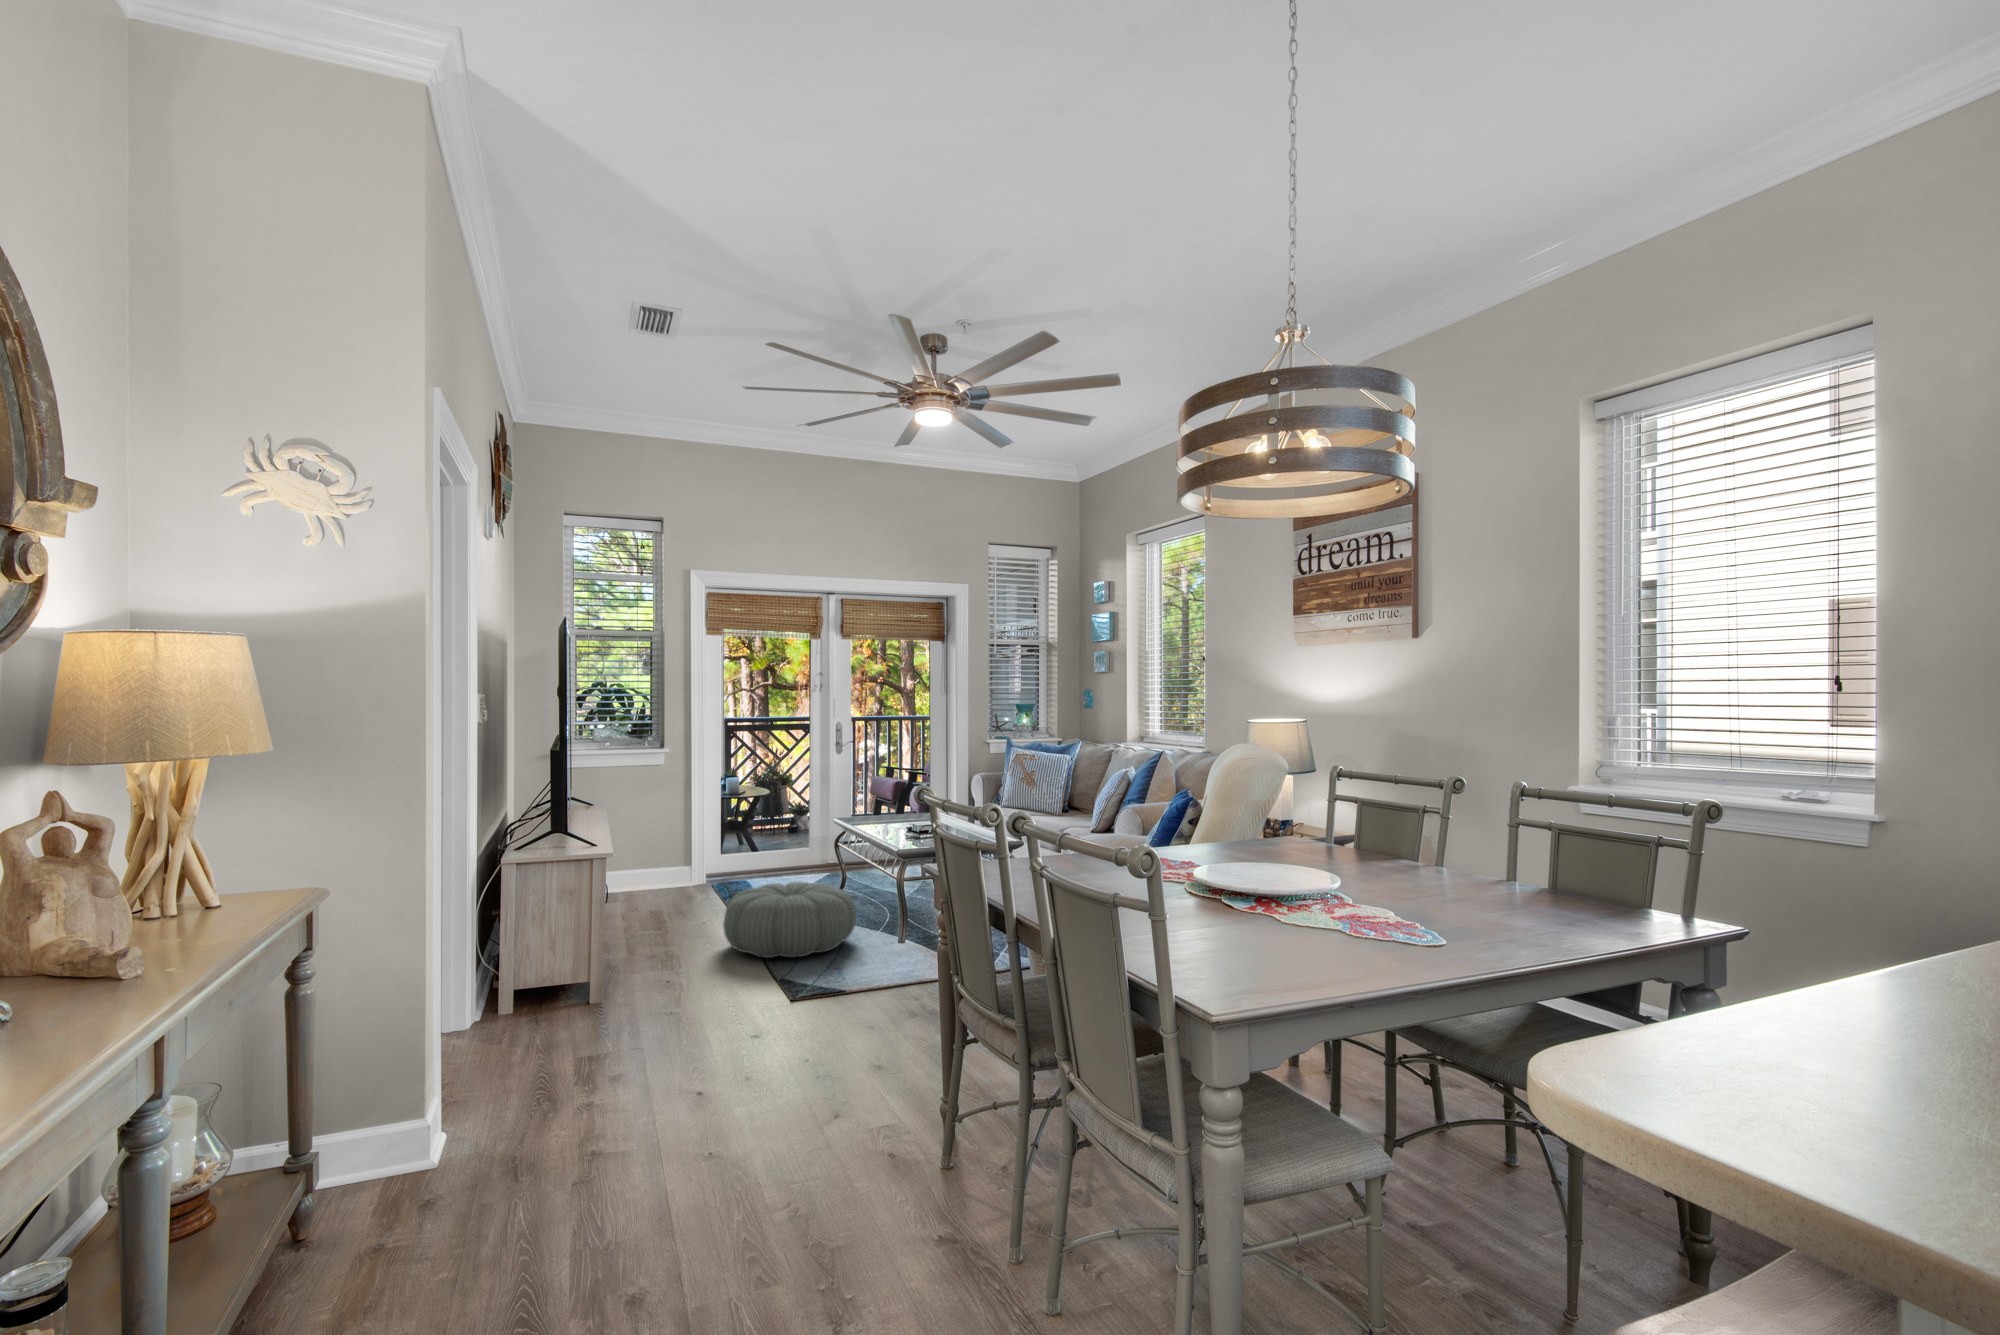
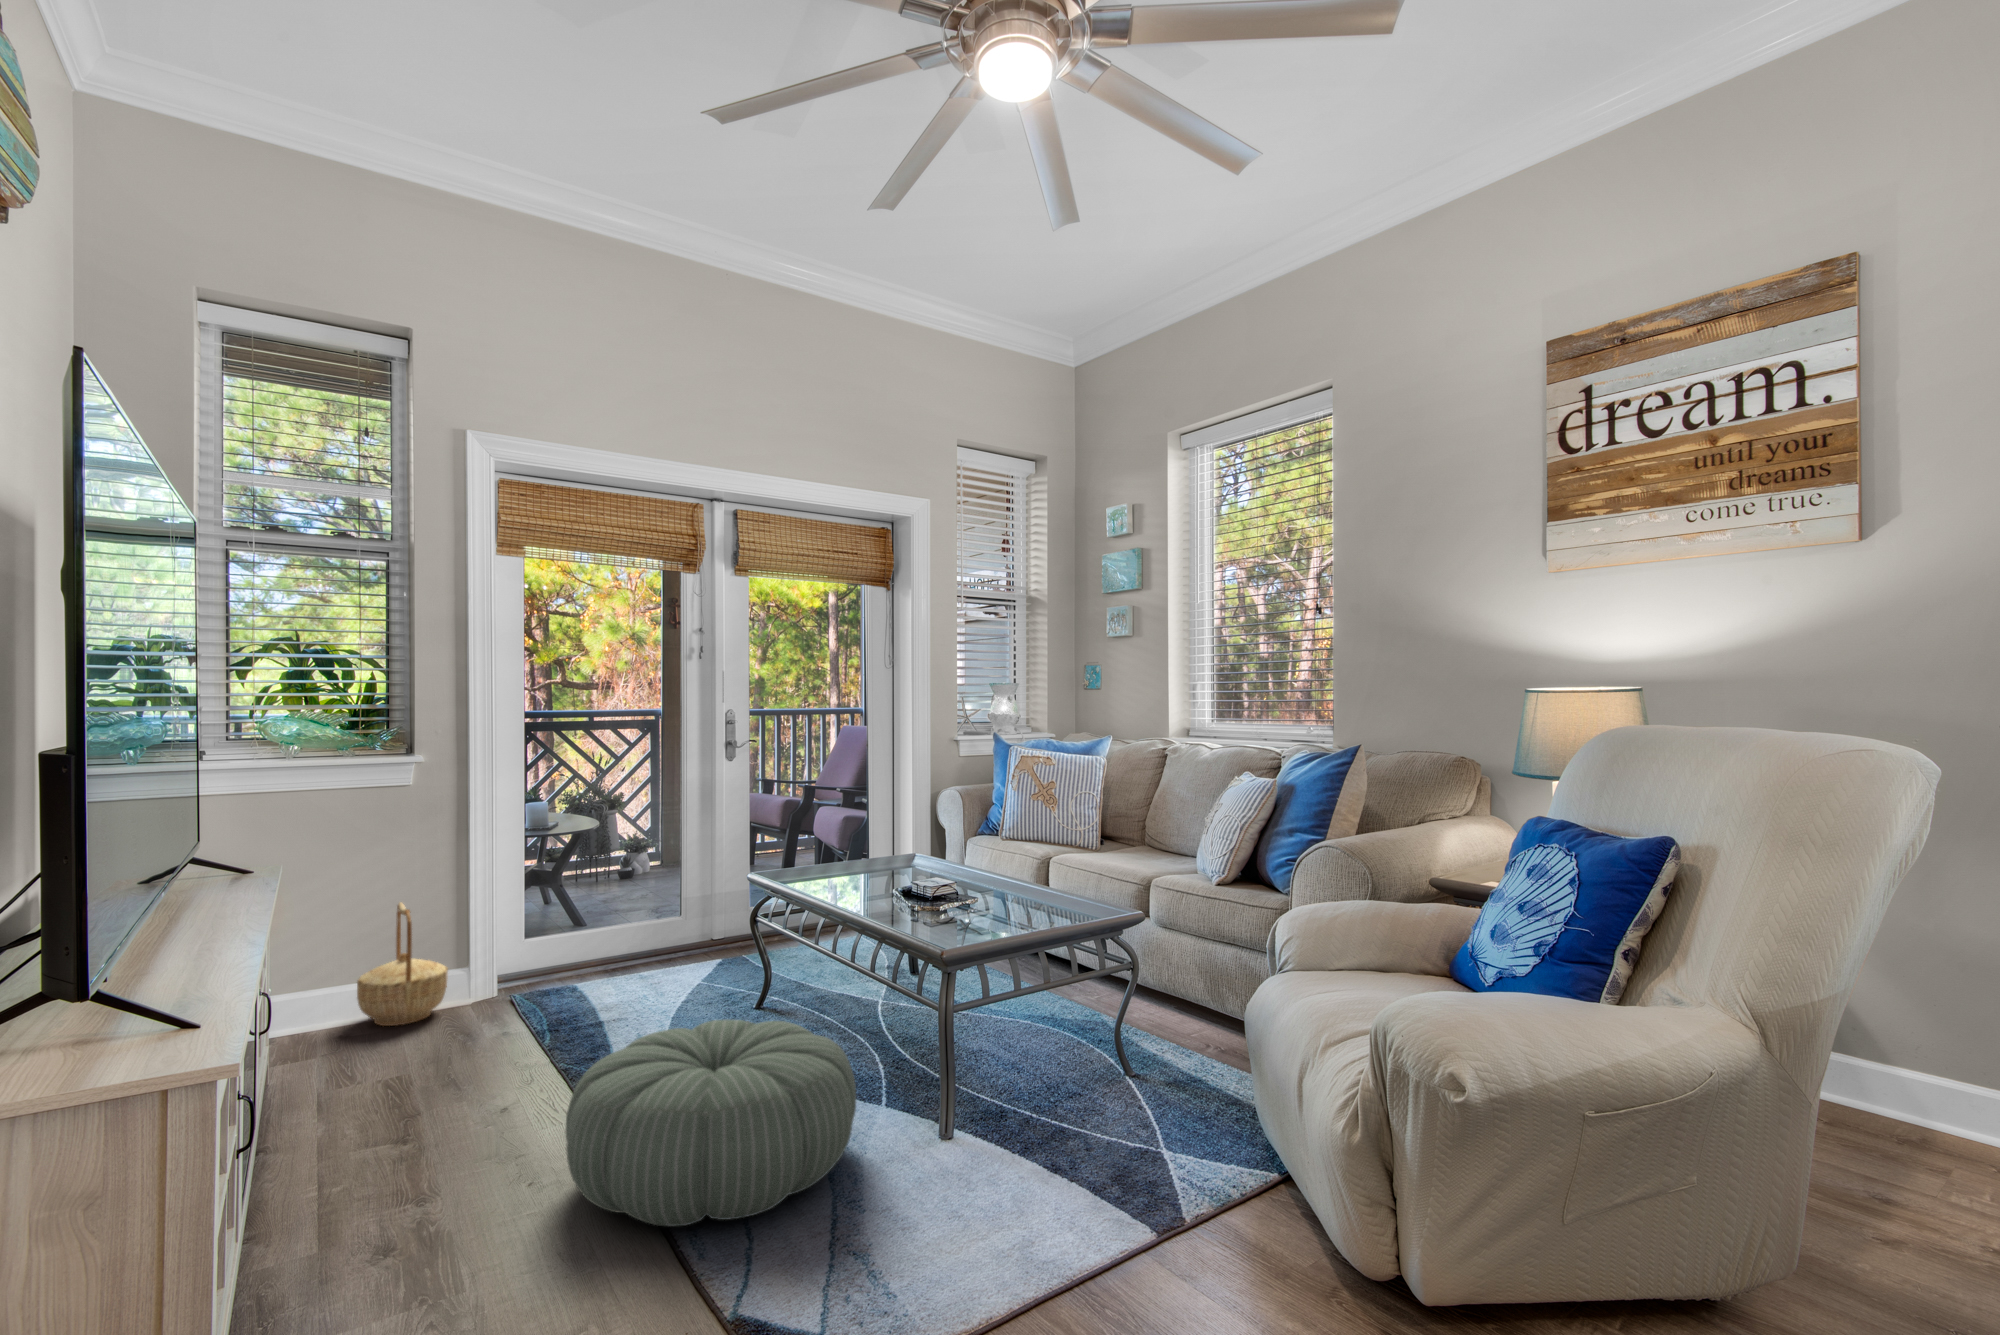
basket: none [637,828,681,892] -> present [357,903,448,1026]

